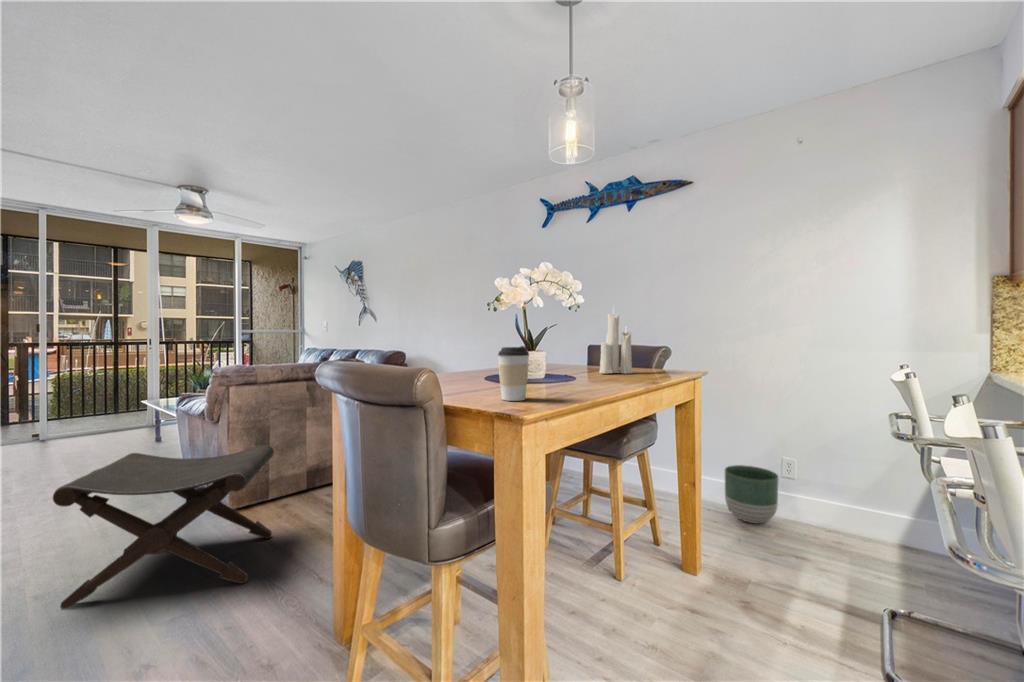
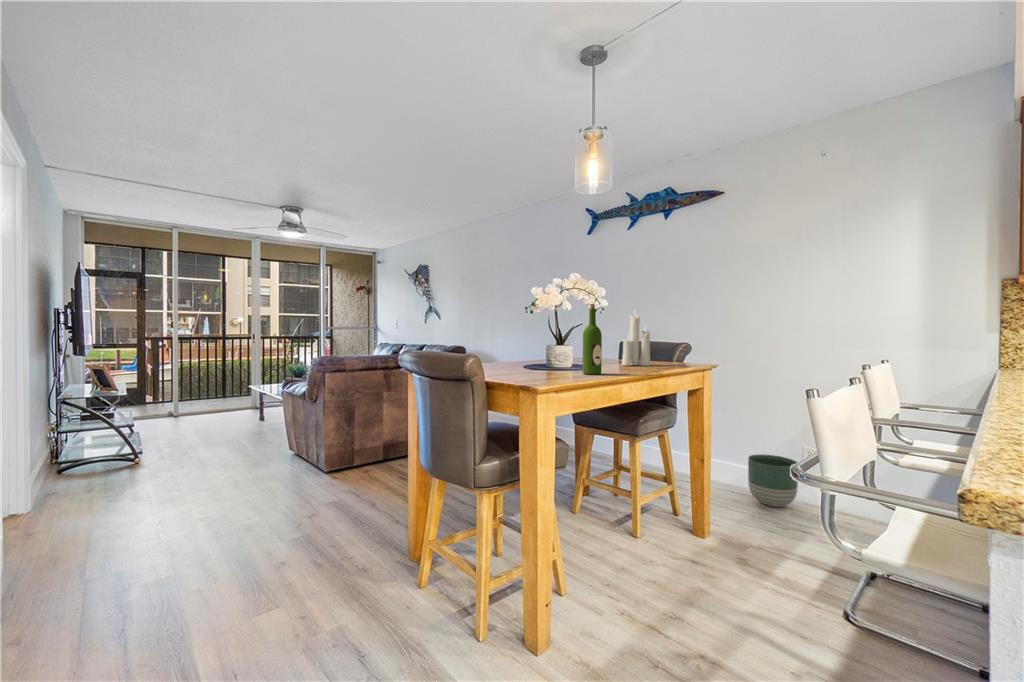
wine bottle: none [566,298,590,389] -> present [583,304,602,374]
coffee cup: present [498,346,529,401] -> none [526,340,549,380]
footstool: present [53,445,274,608] -> none [217,419,360,526]

